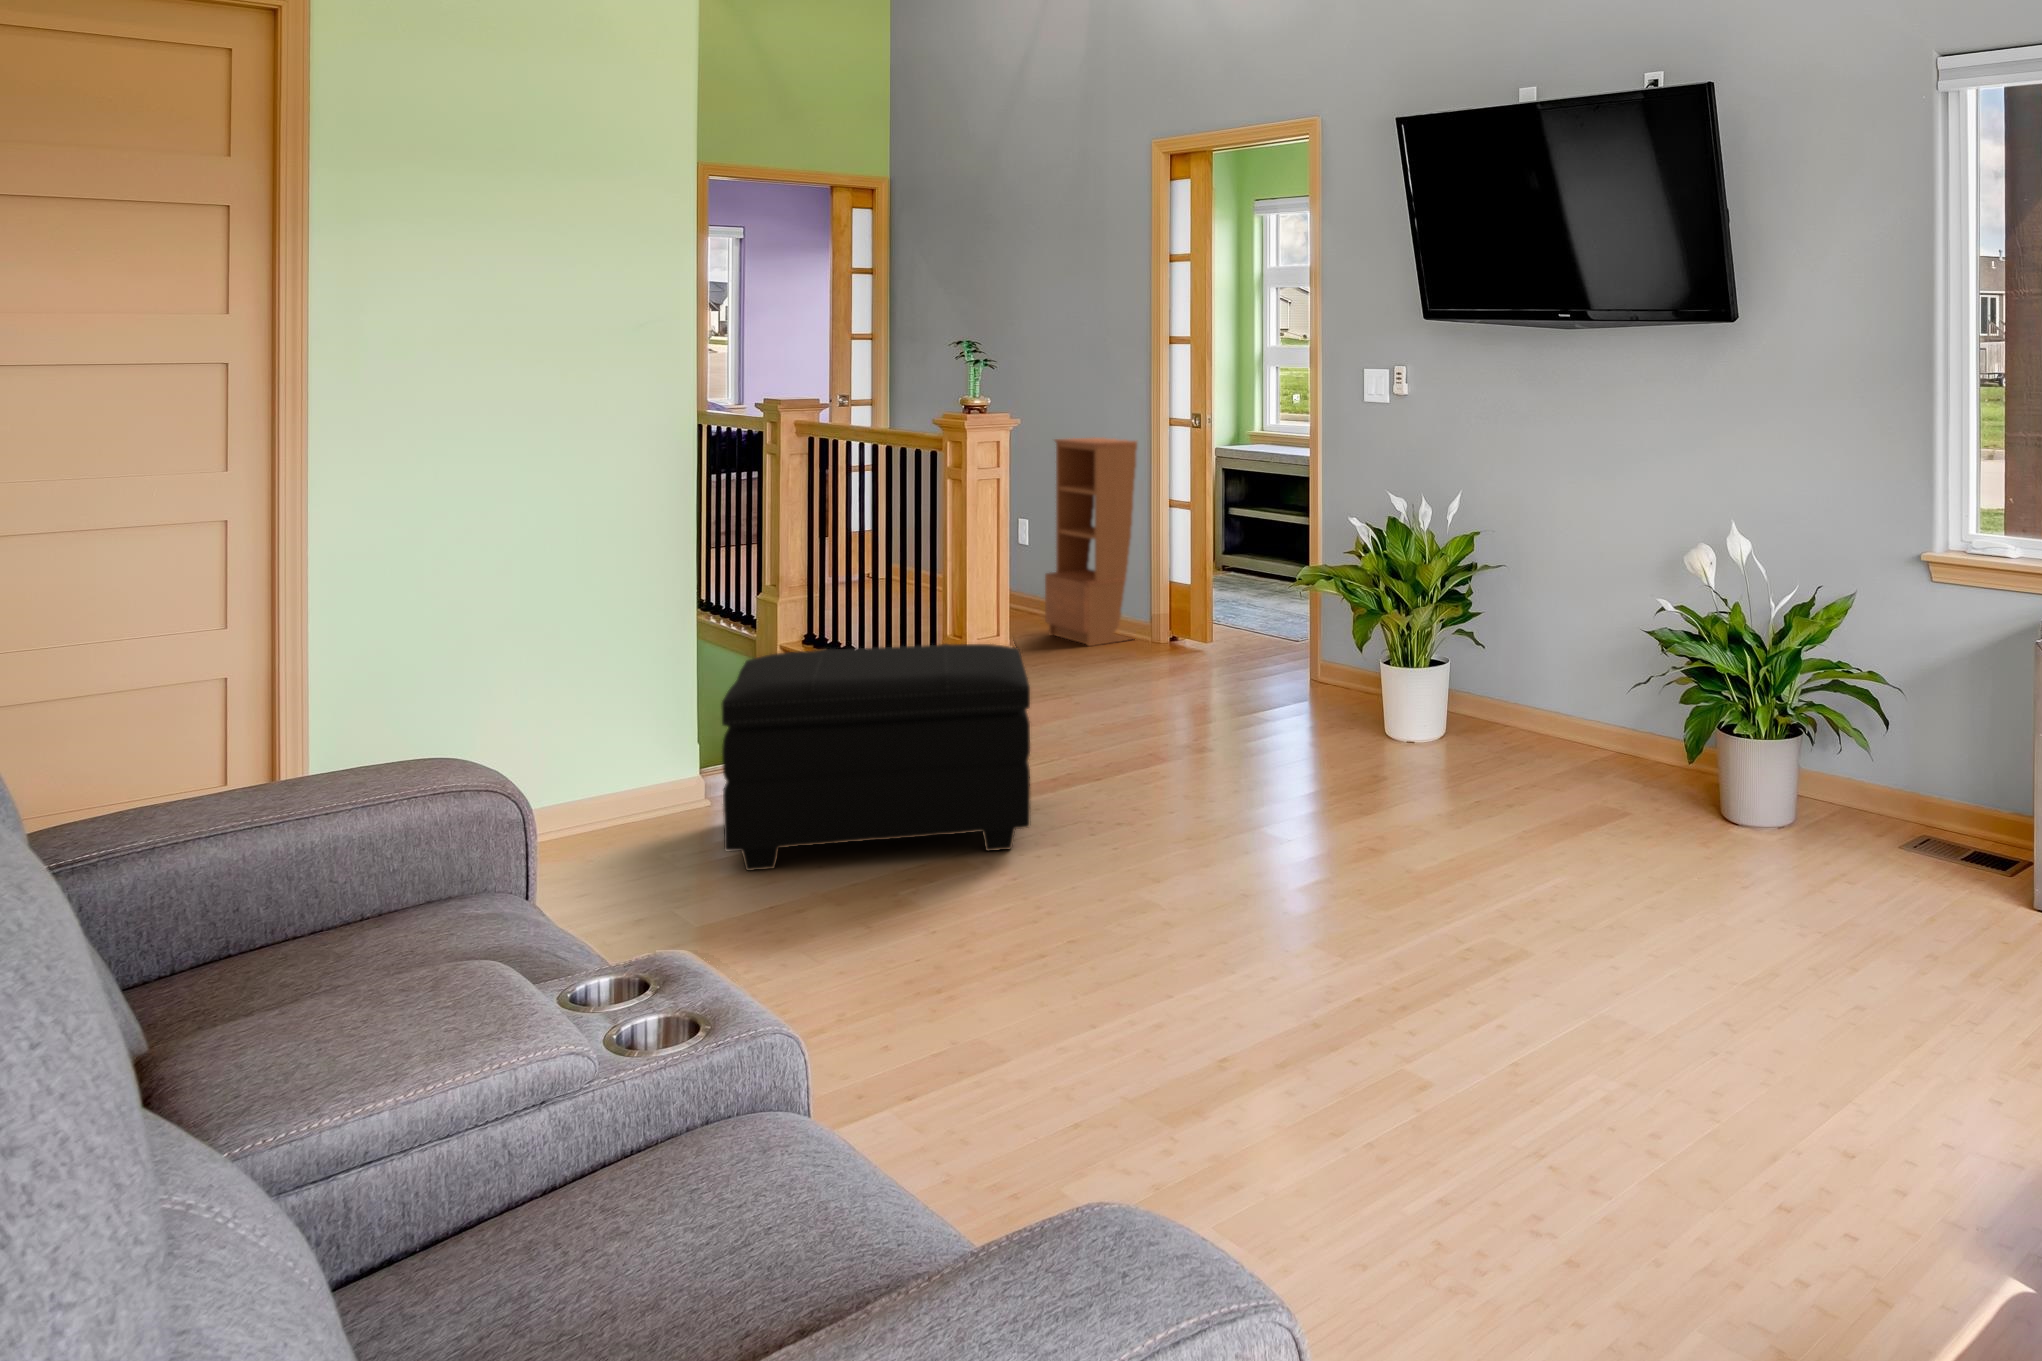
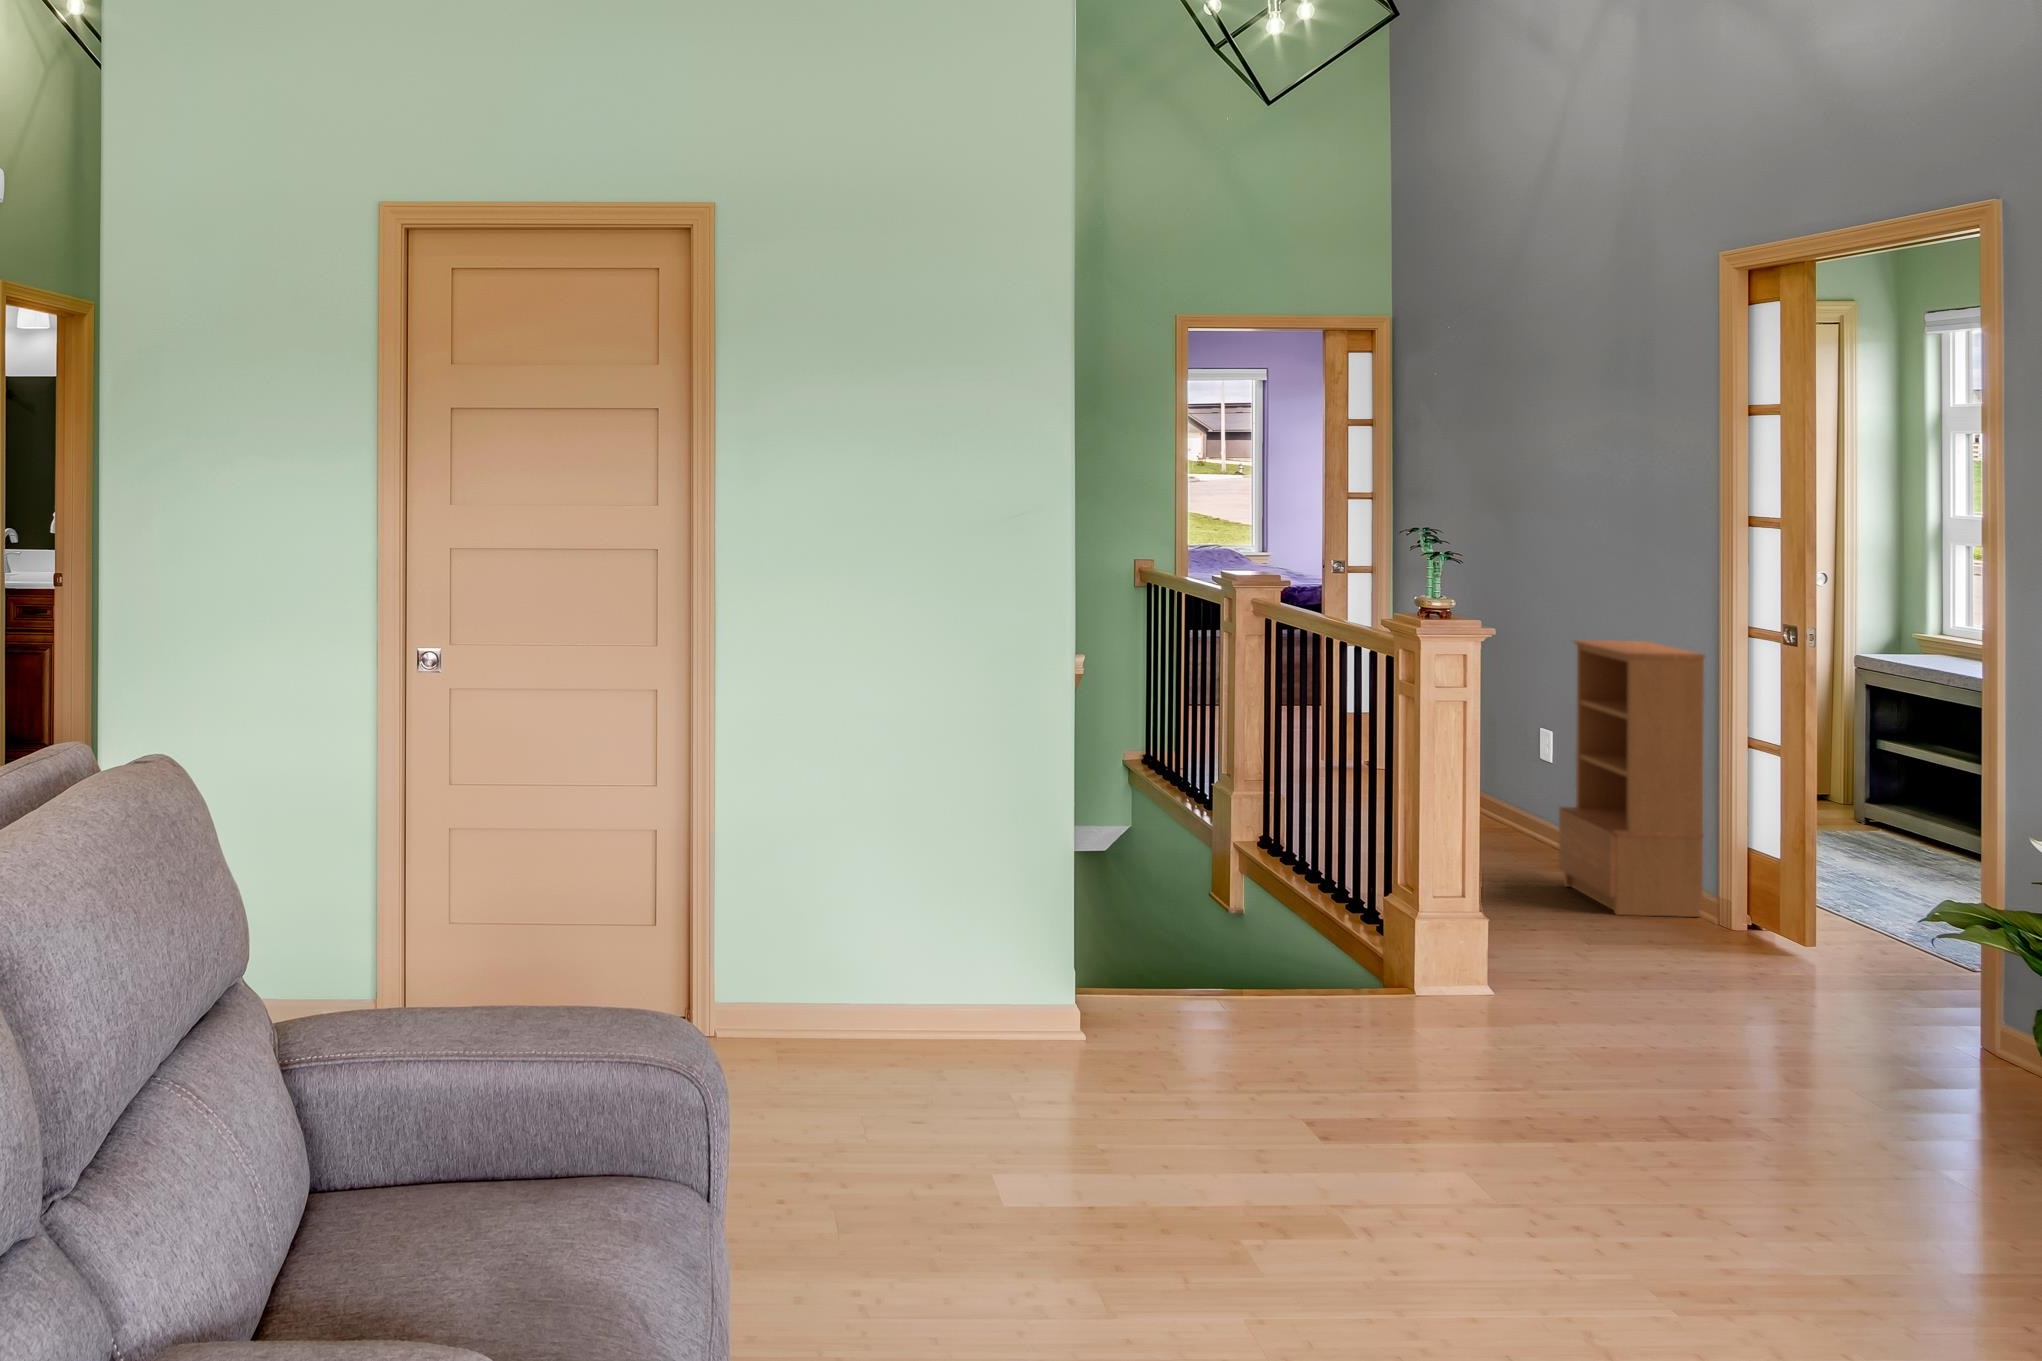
footstool: present [721,644,1031,871] -> none [1052,900,1435,1234]

